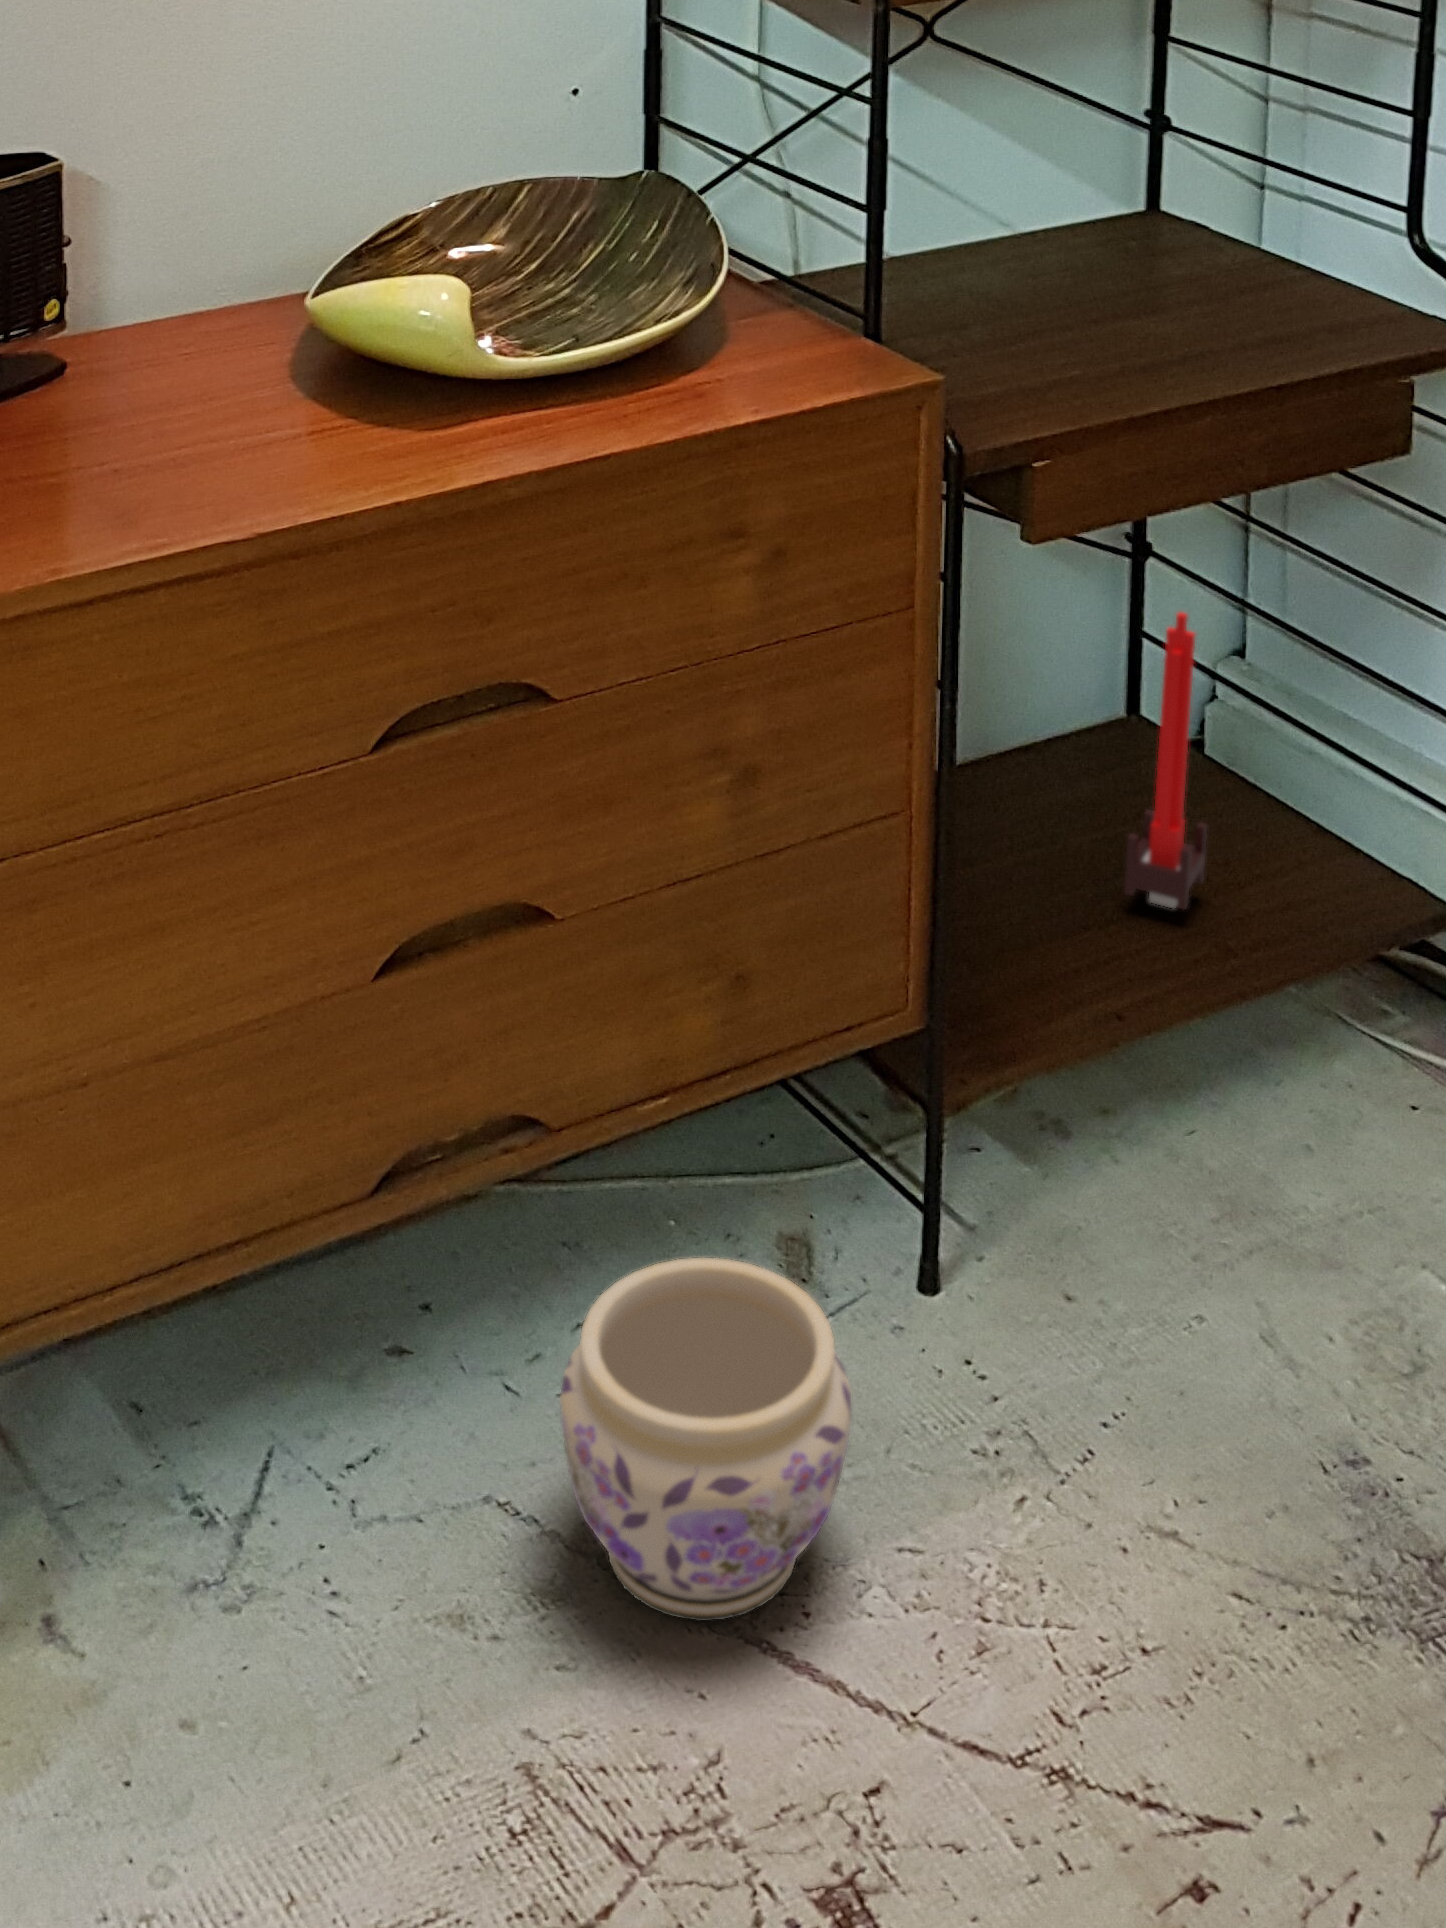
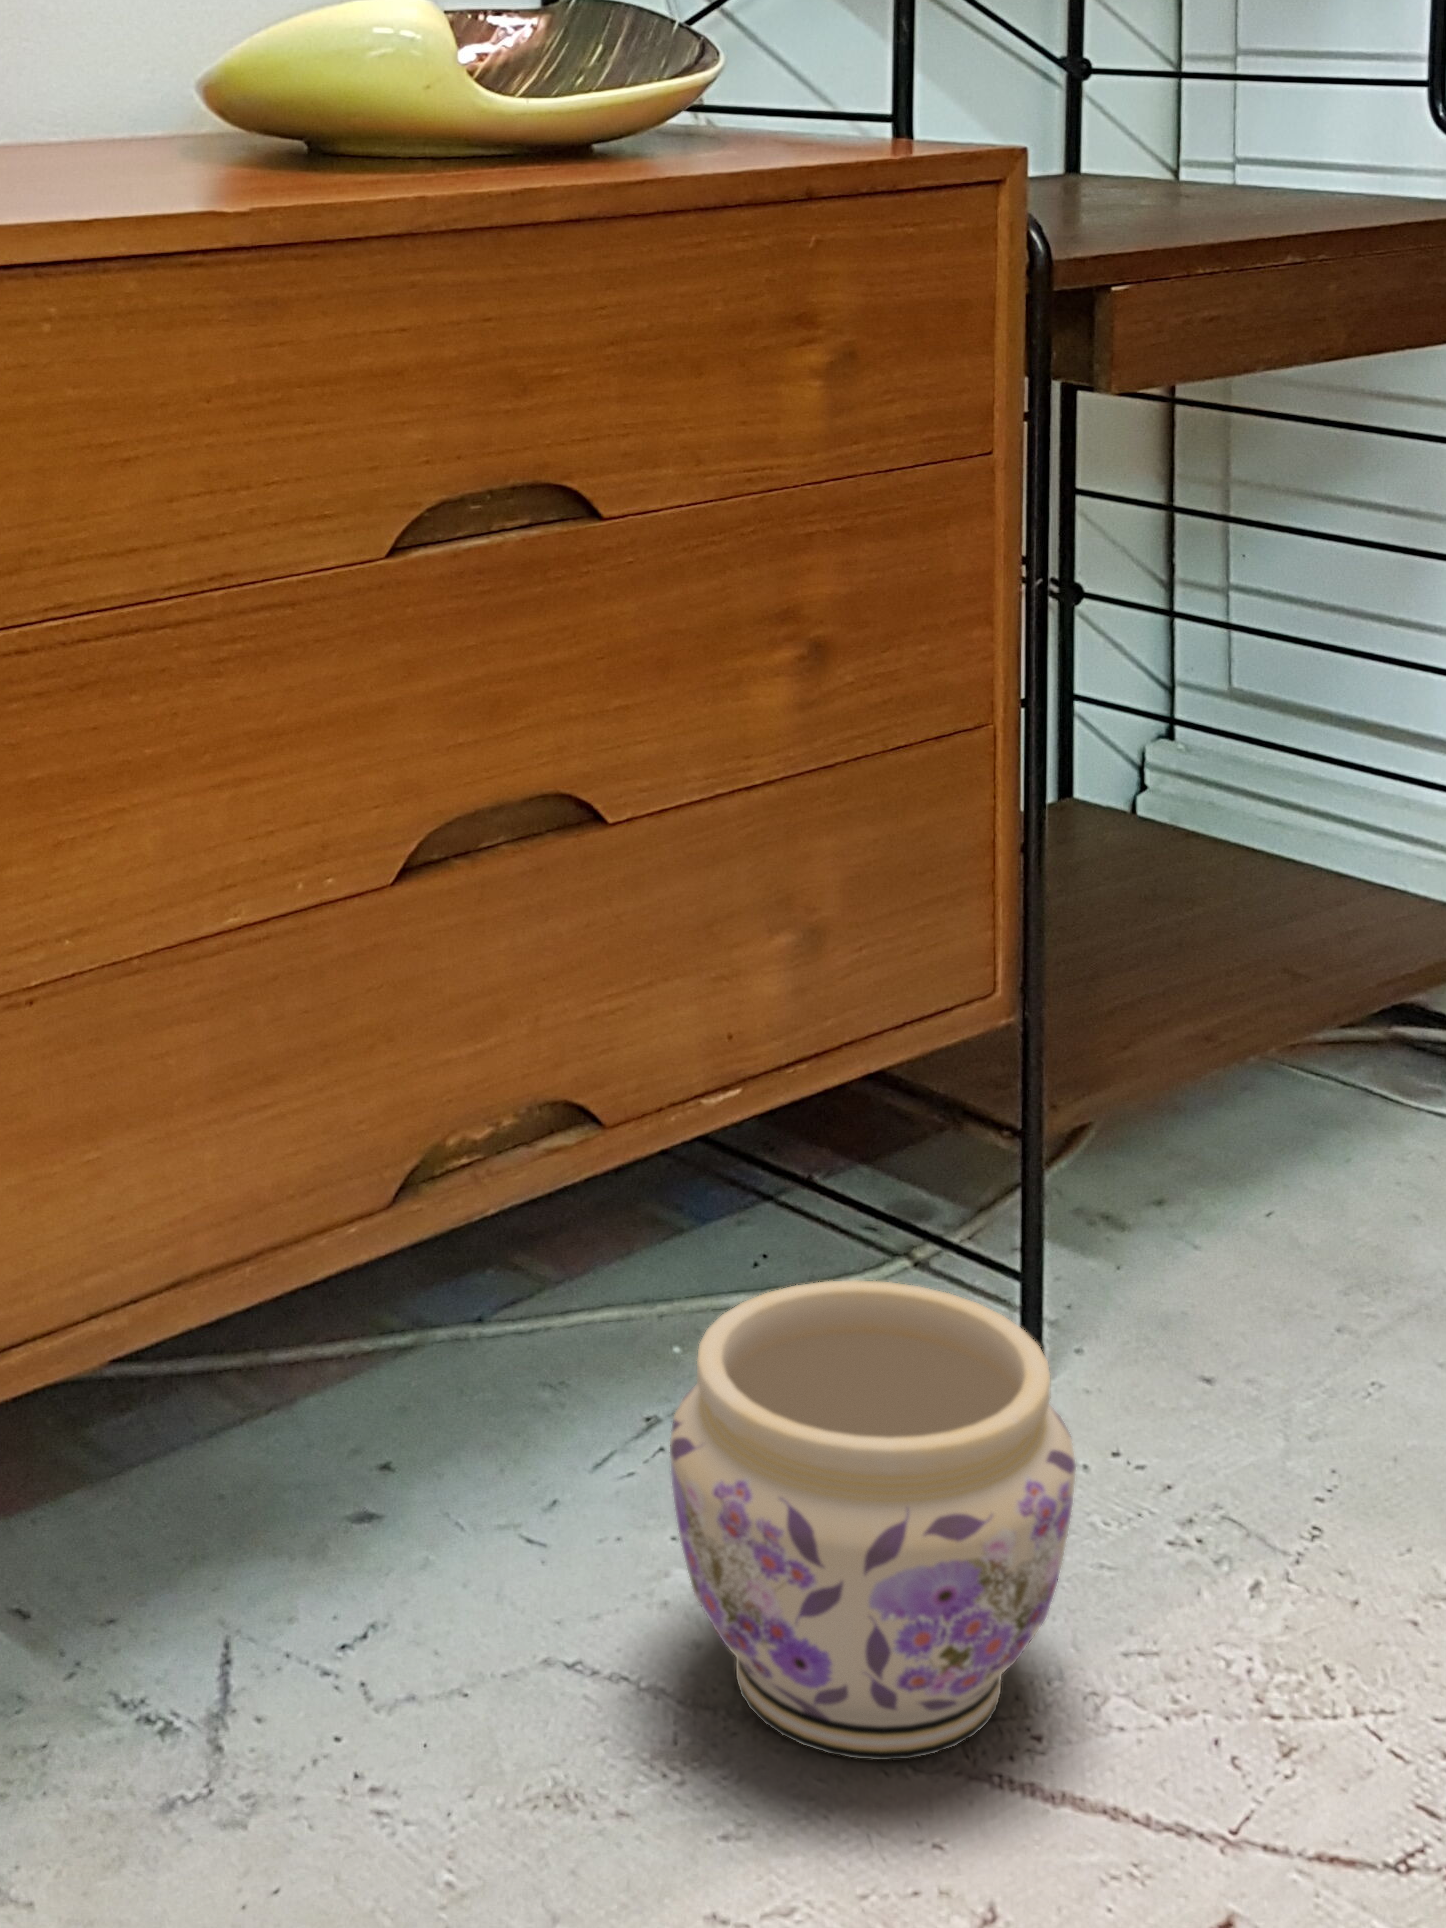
candle: present [1124,612,1207,909] -> none [1155,569,1242,951]

